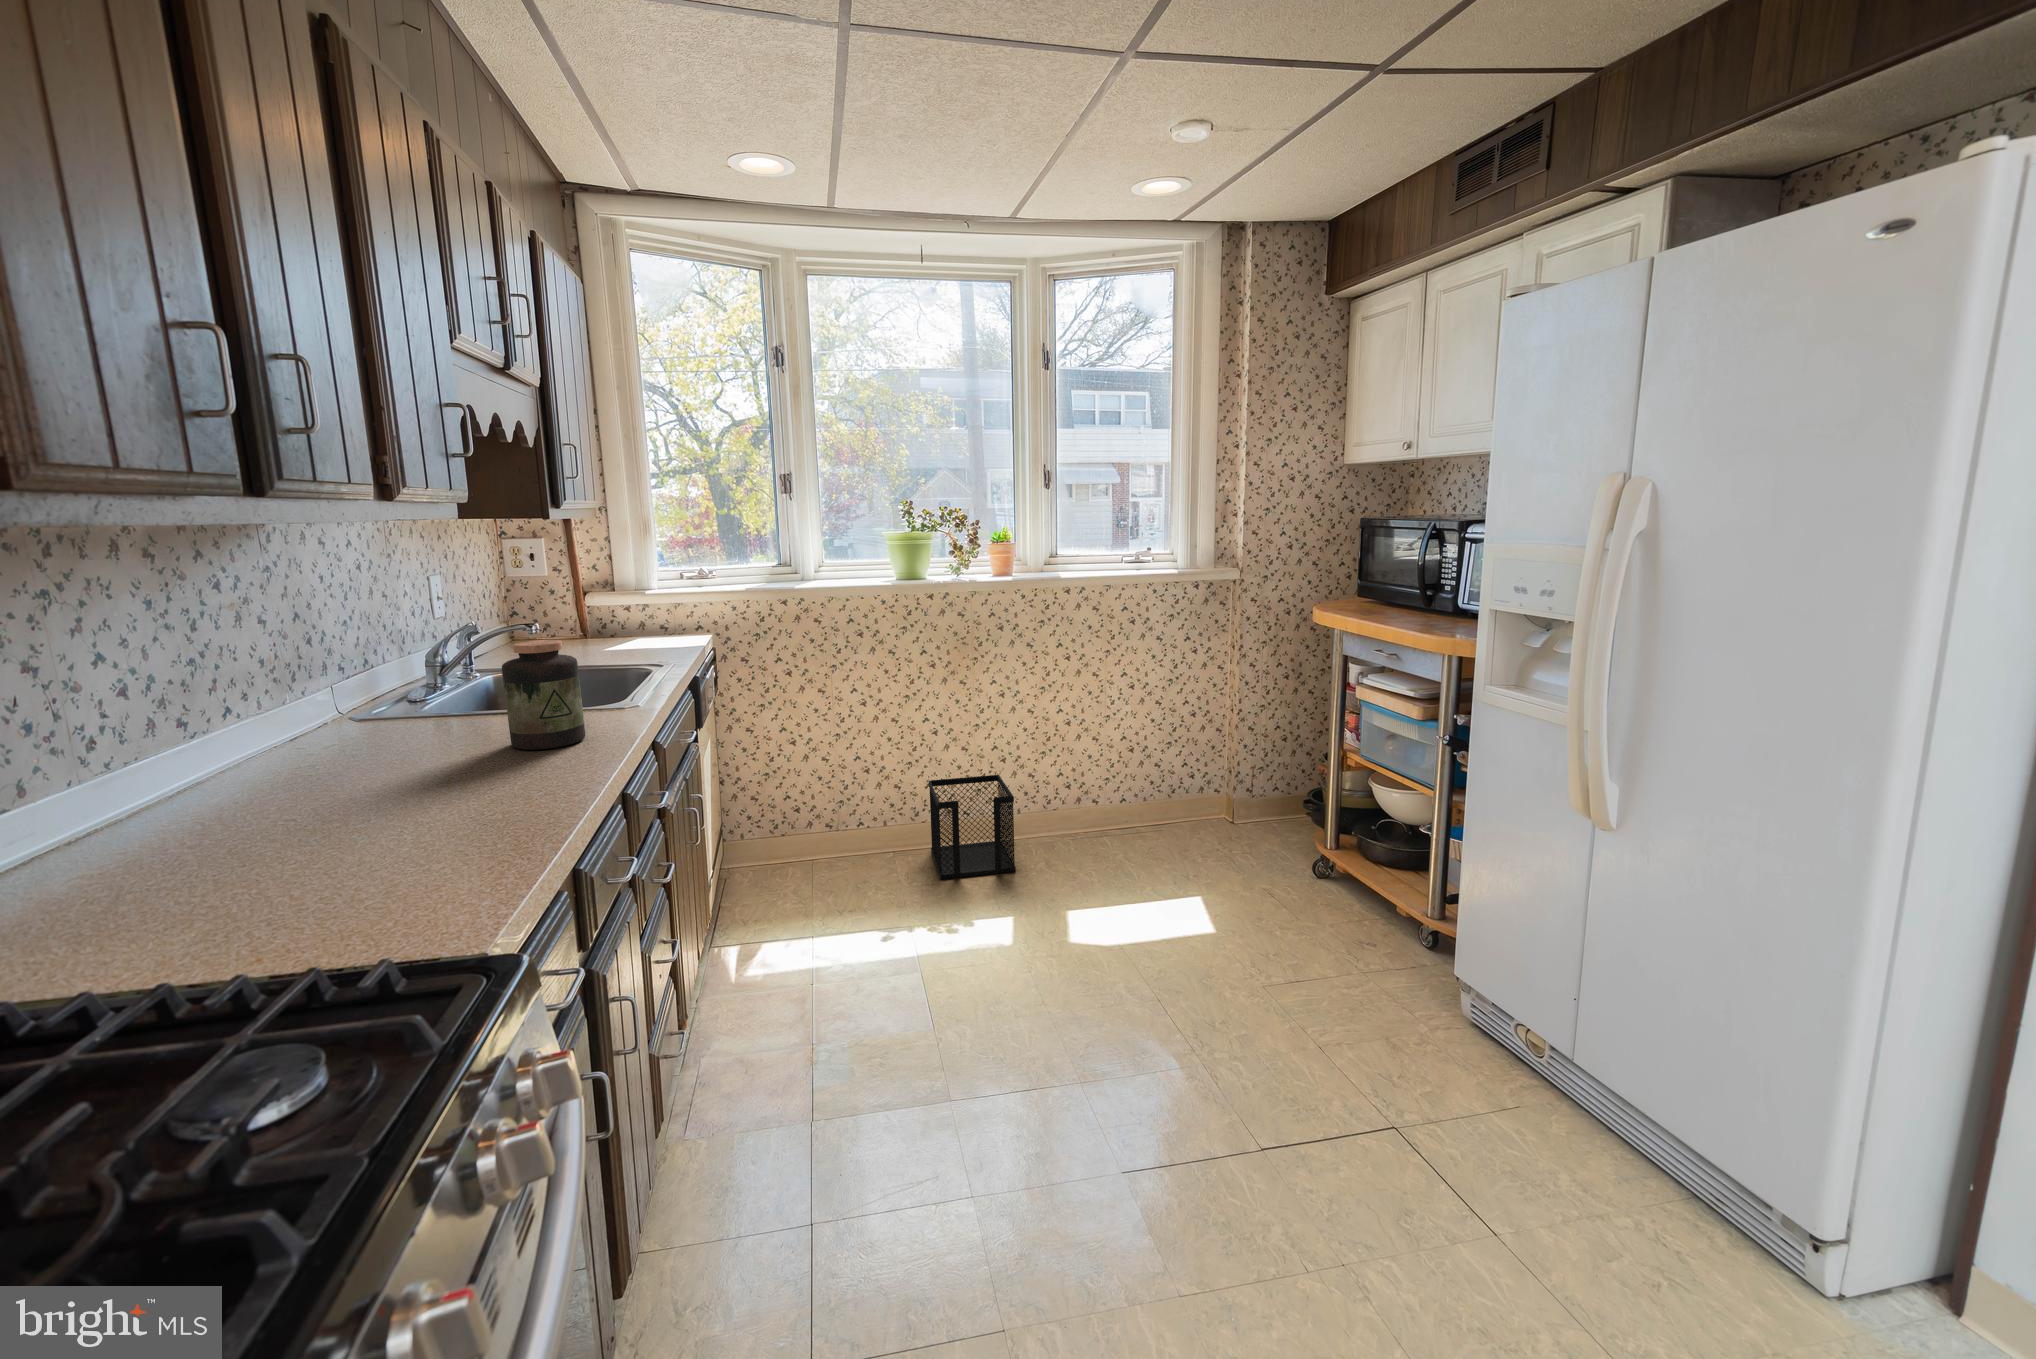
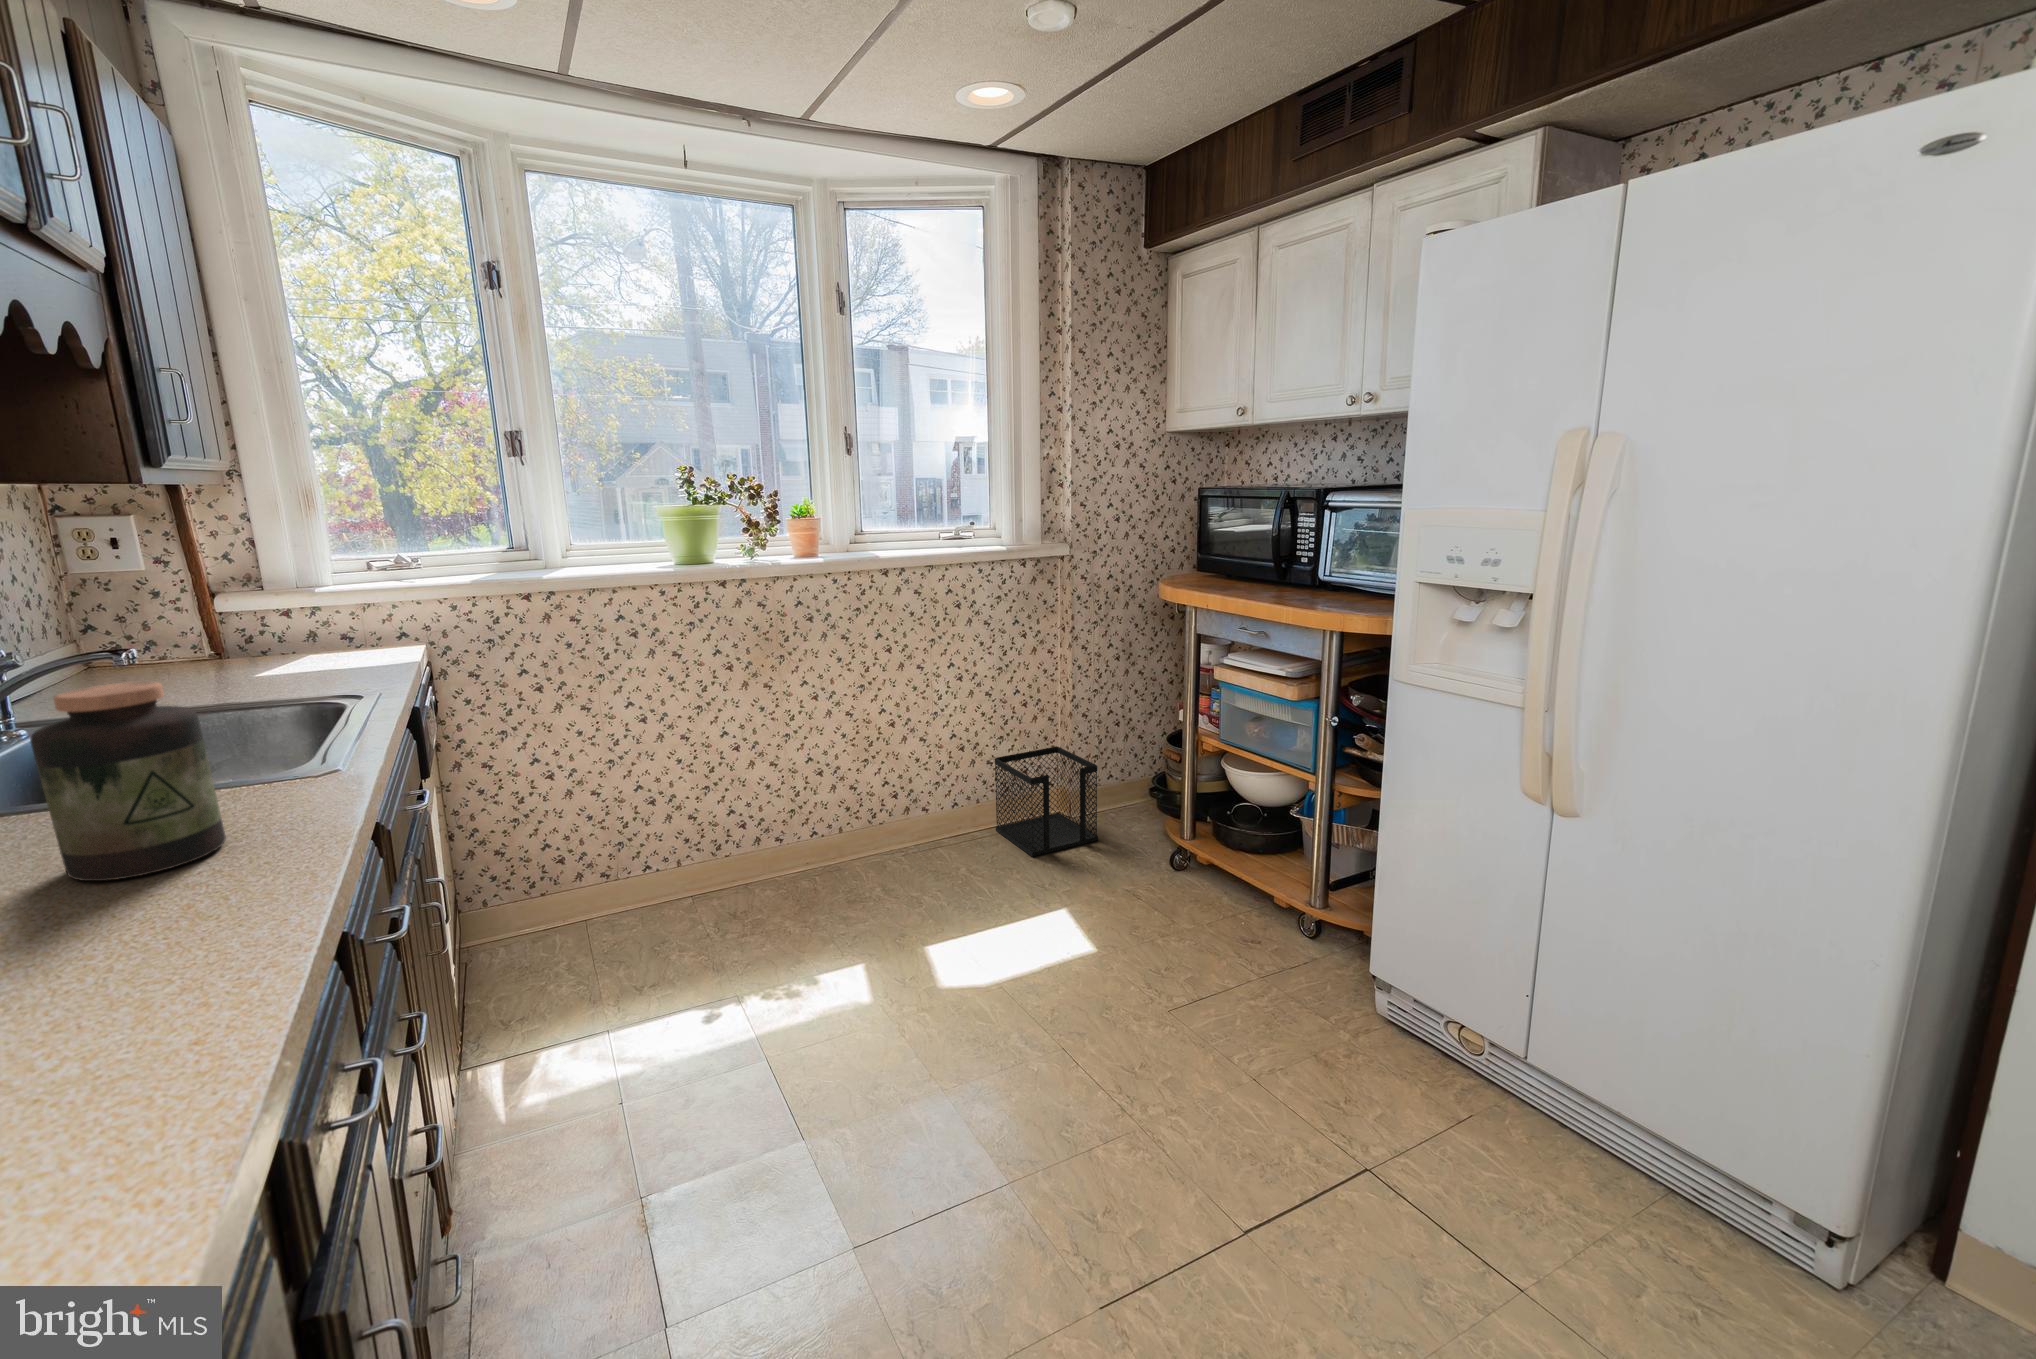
wastebasket: present [929,775,1016,879] -> present [995,747,1098,857]

